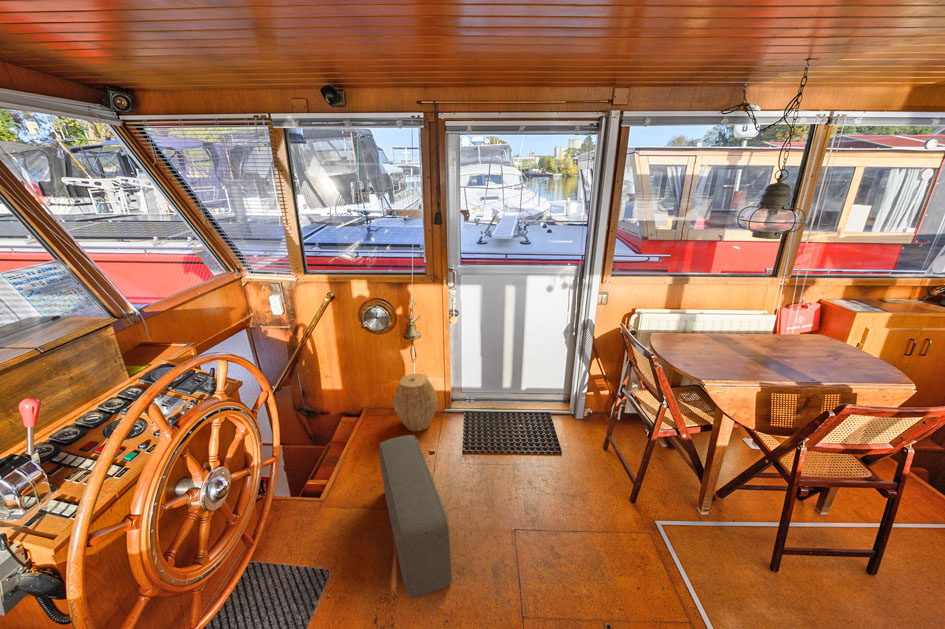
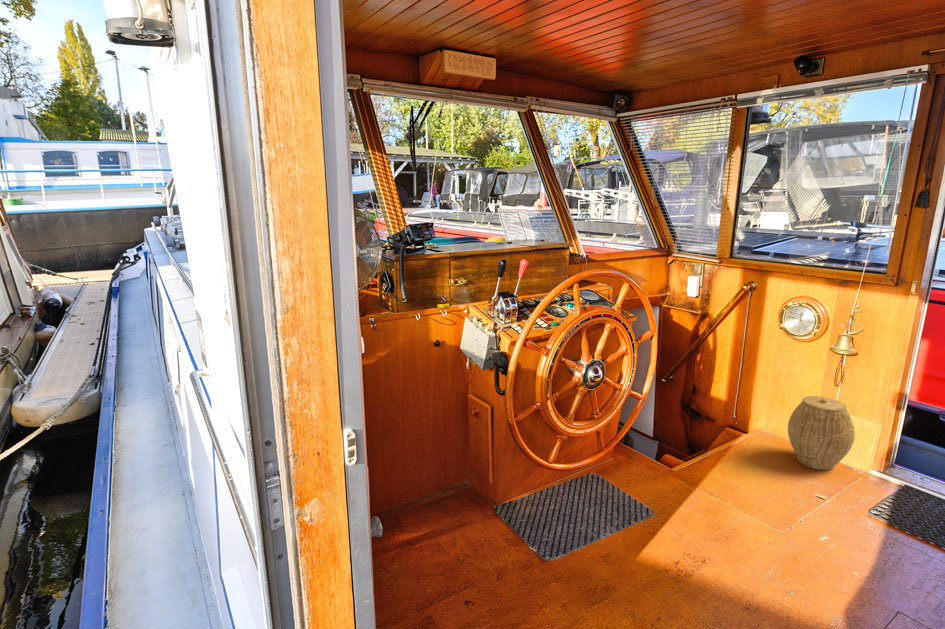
pouf: present [379,435,452,598] -> none [717,433,793,589]

